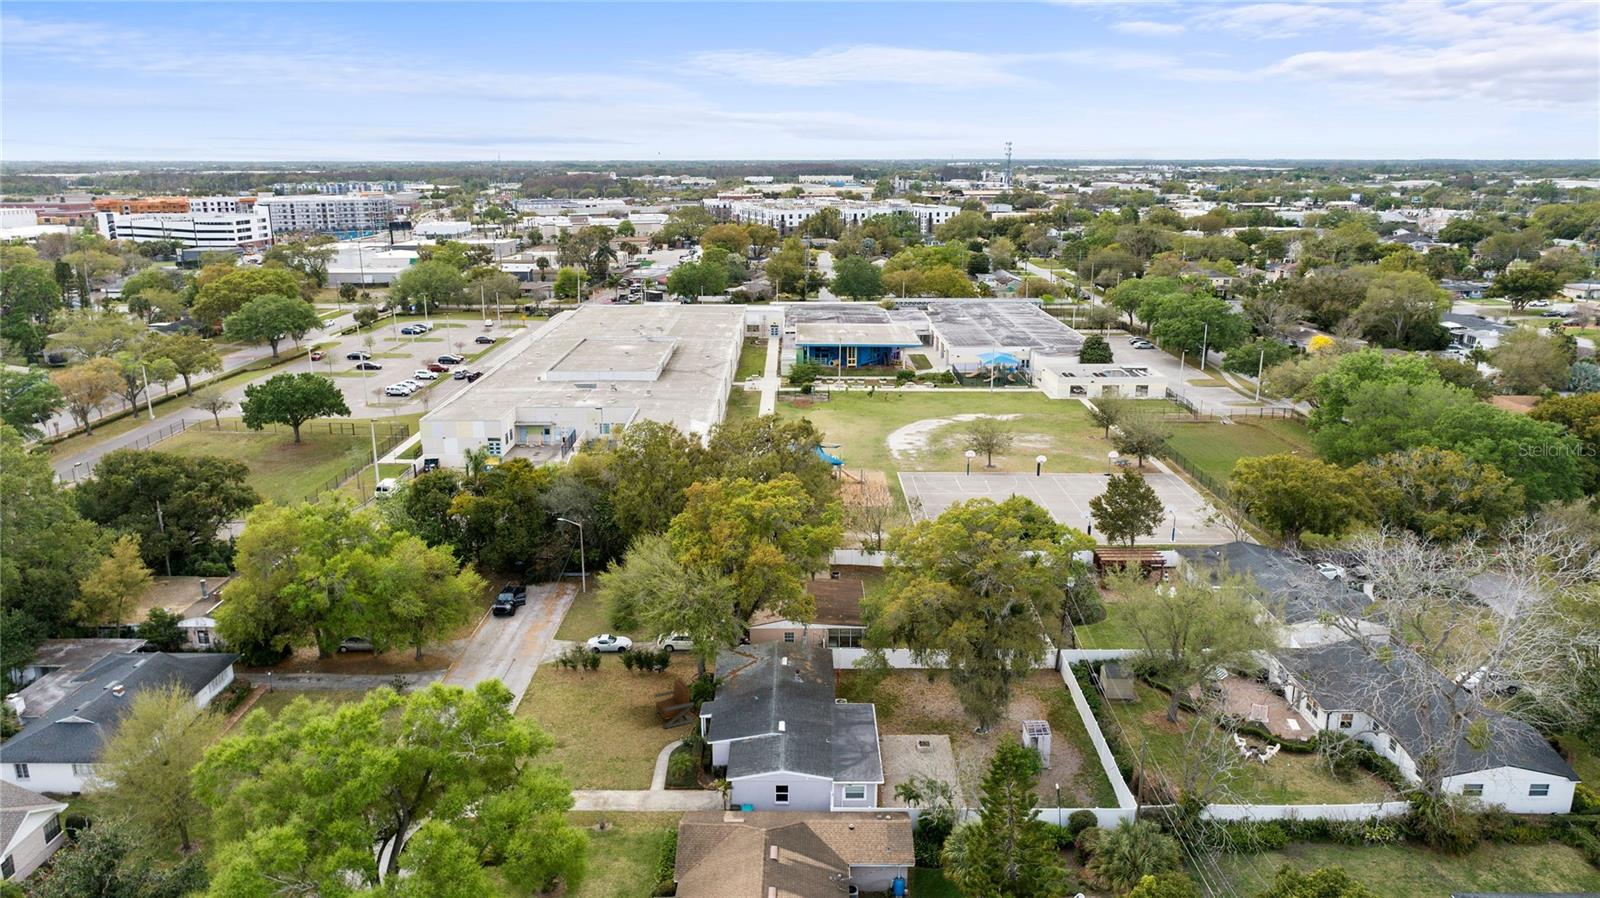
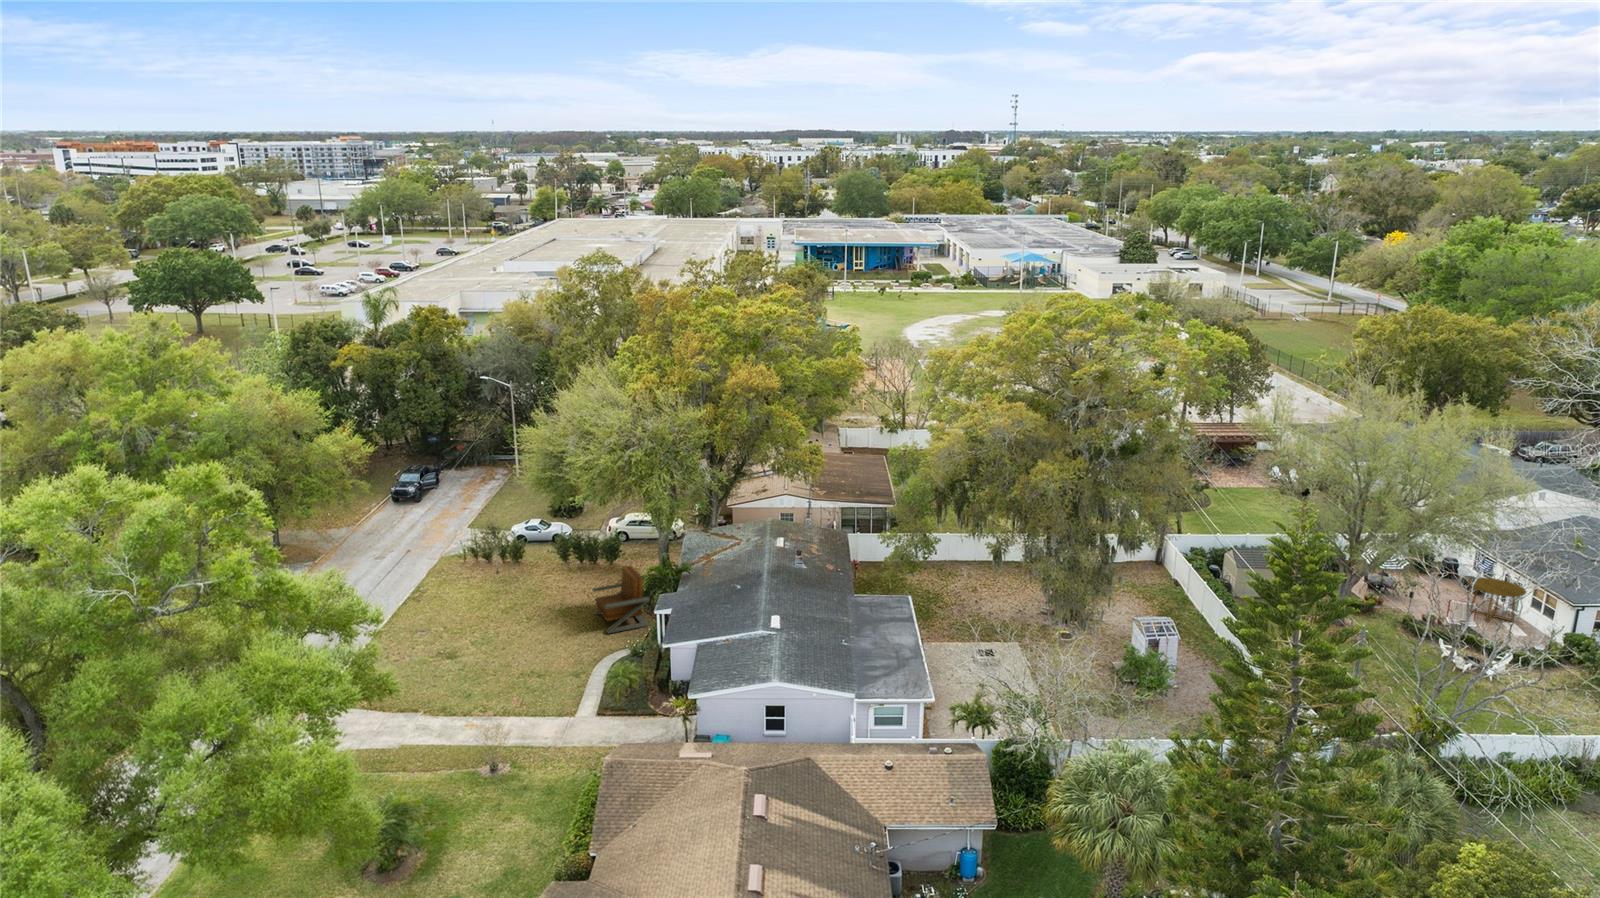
round table: none [1264,686,1302,719] -> present [1468,577,1526,622]

